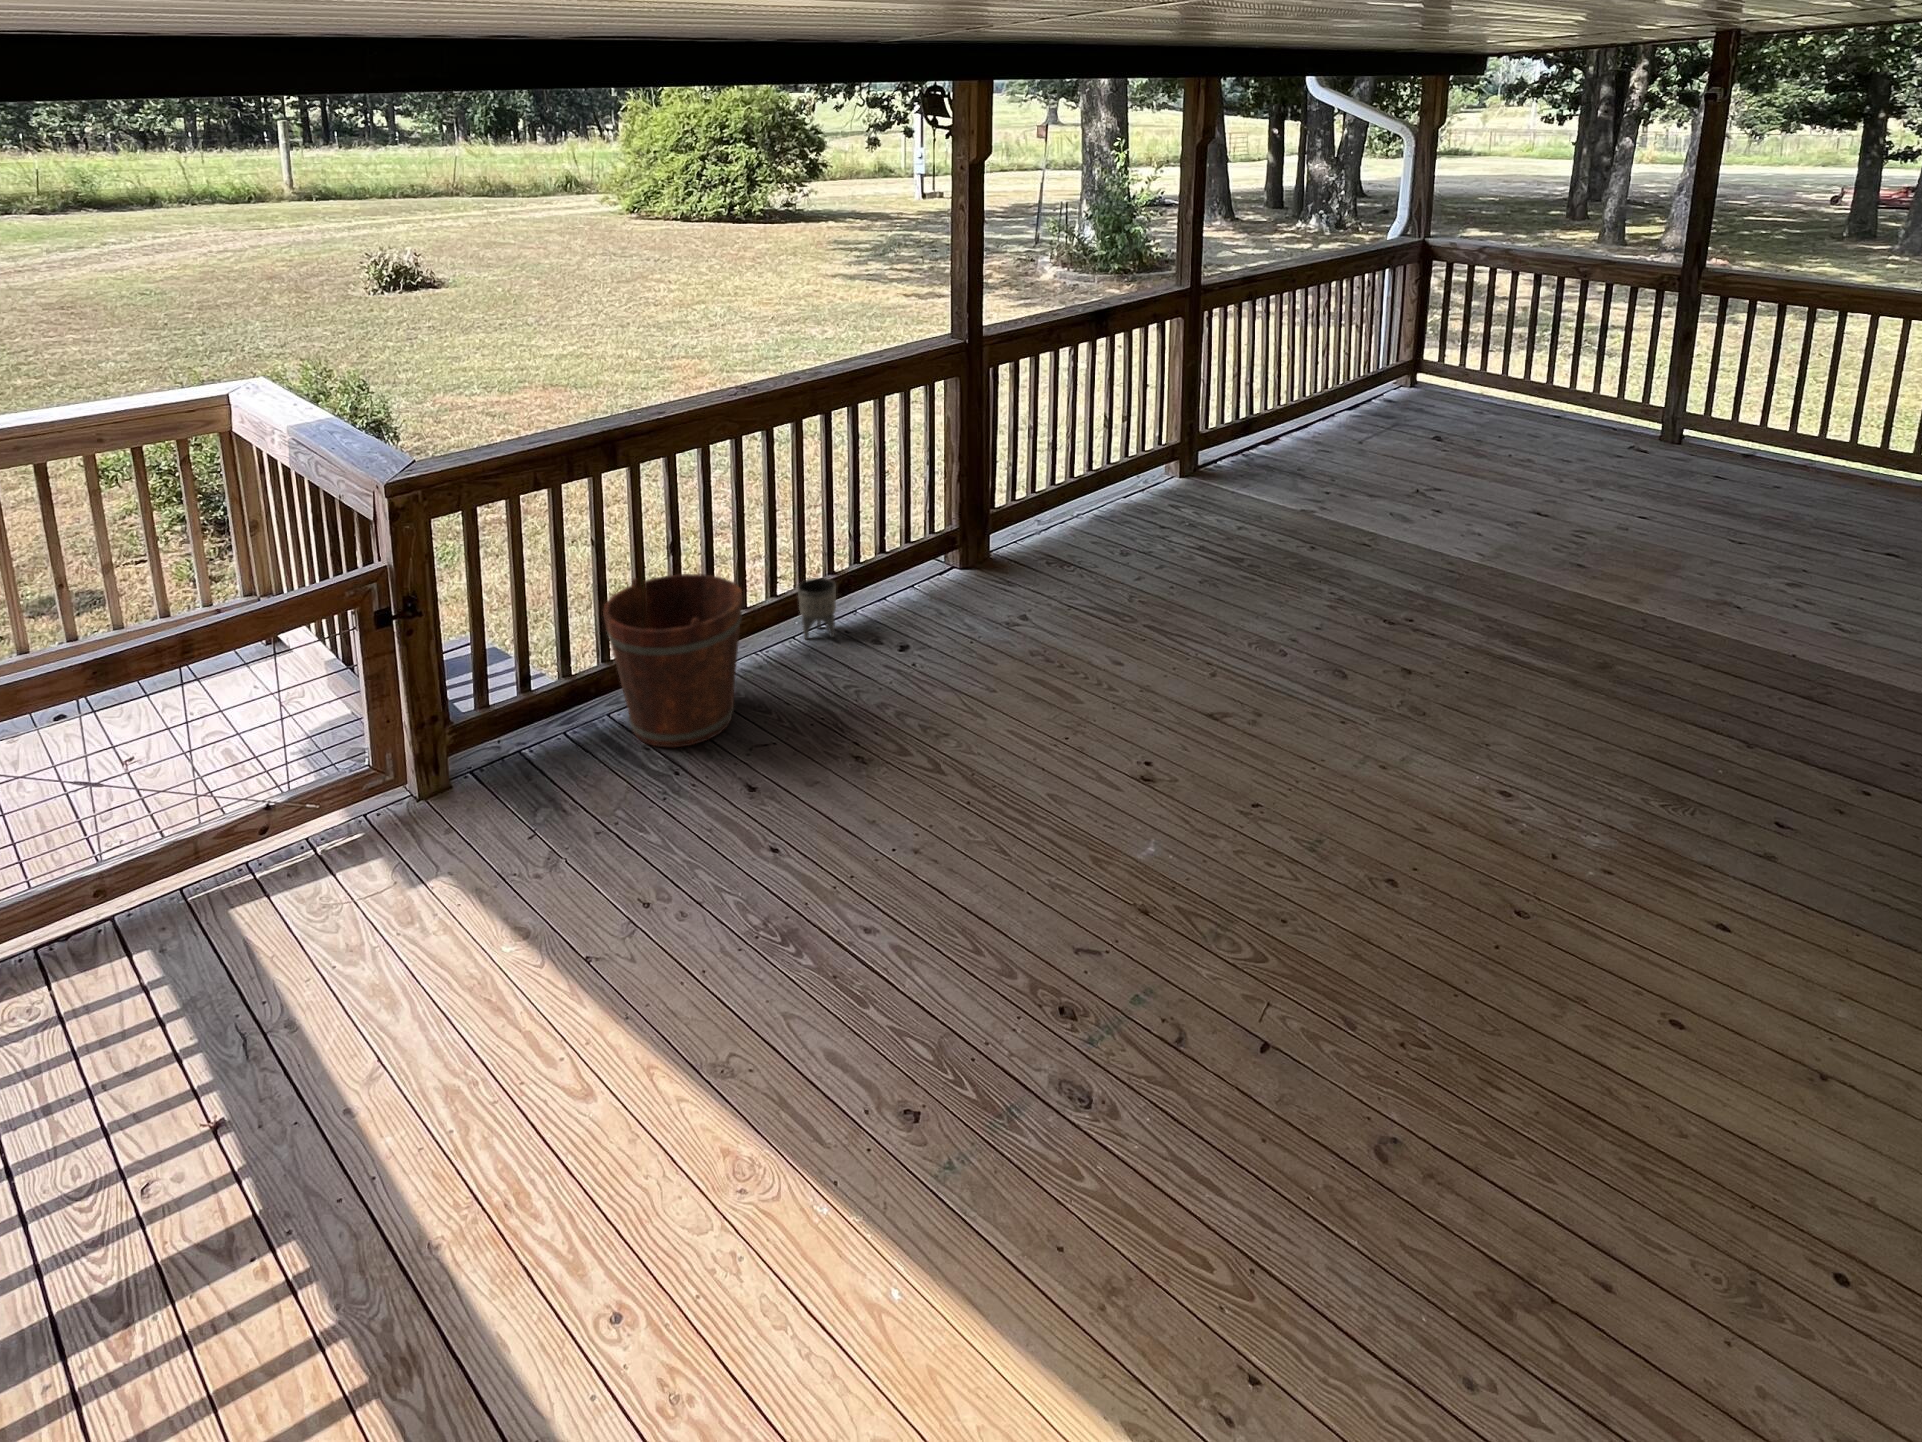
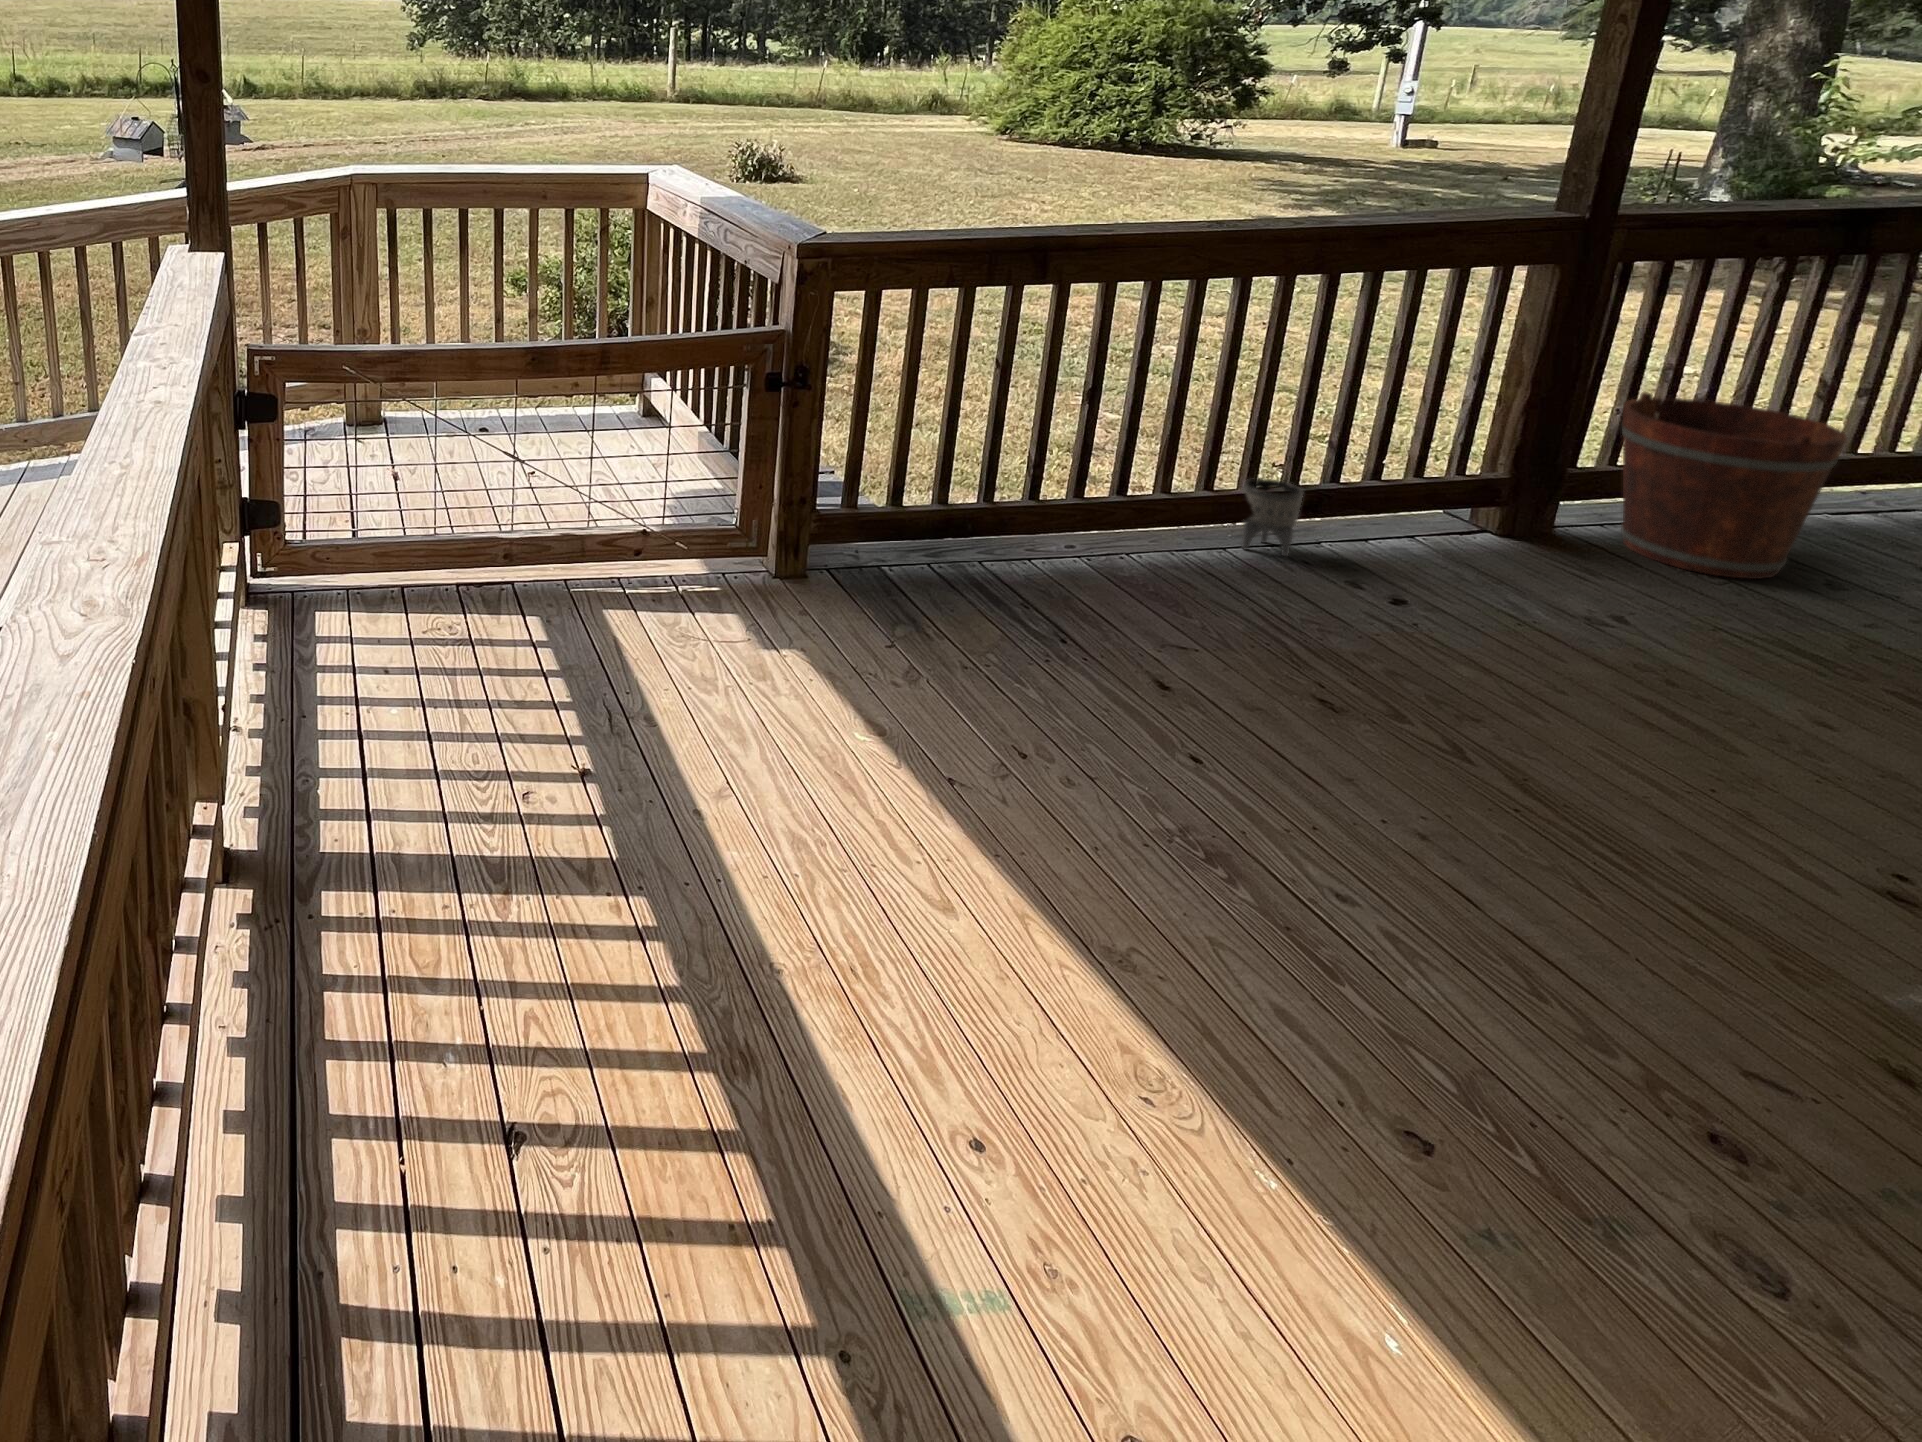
bucket: present [603,574,743,747] -> present [1621,392,1848,579]

